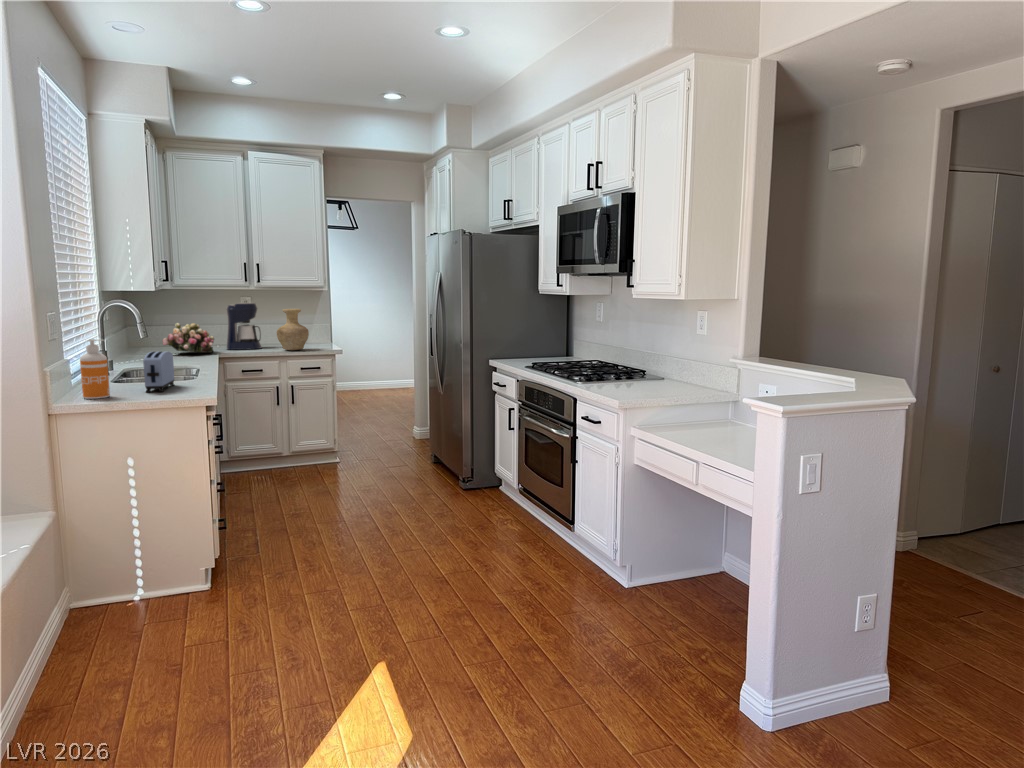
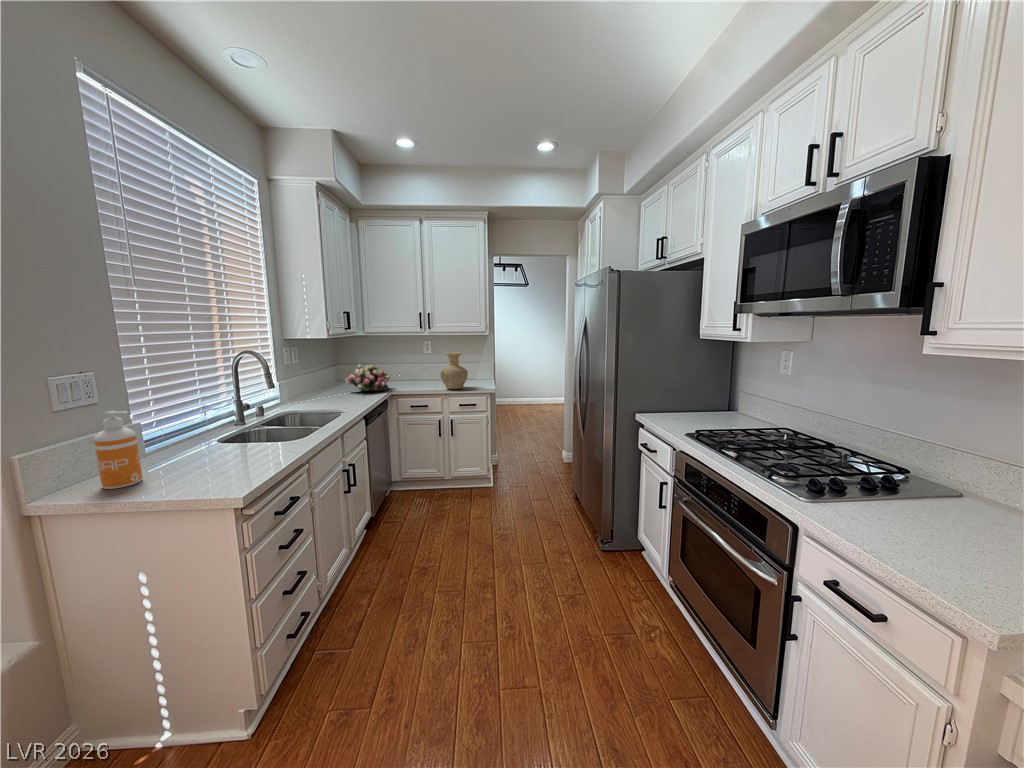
coffee maker: present [226,303,262,350] -> none [405,346,434,386]
toaster: present [143,351,174,392] -> none [187,418,257,475]

